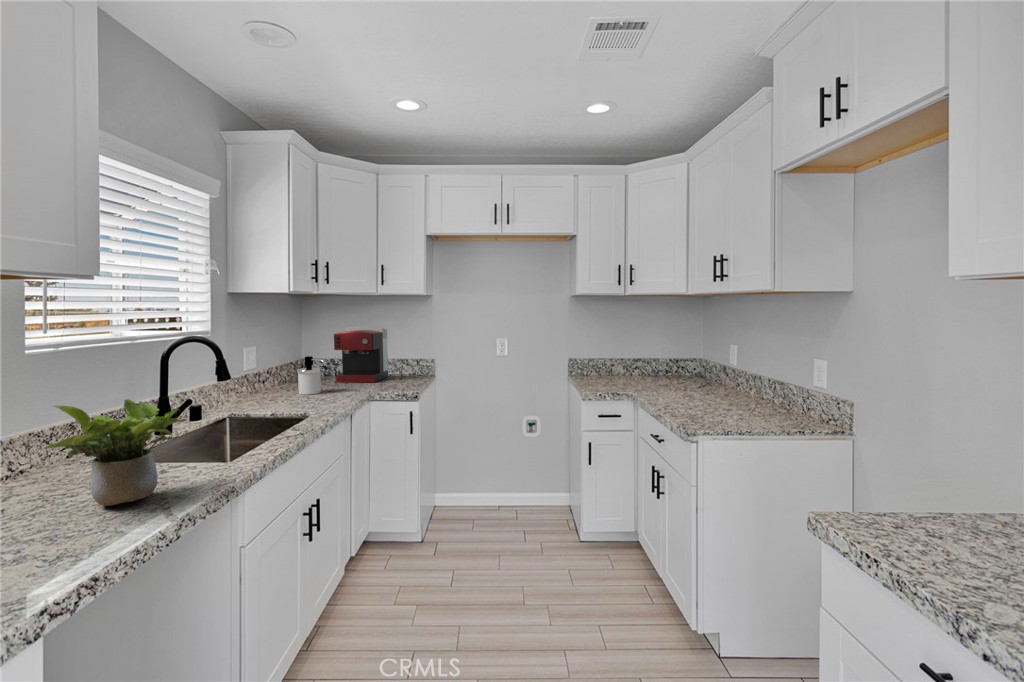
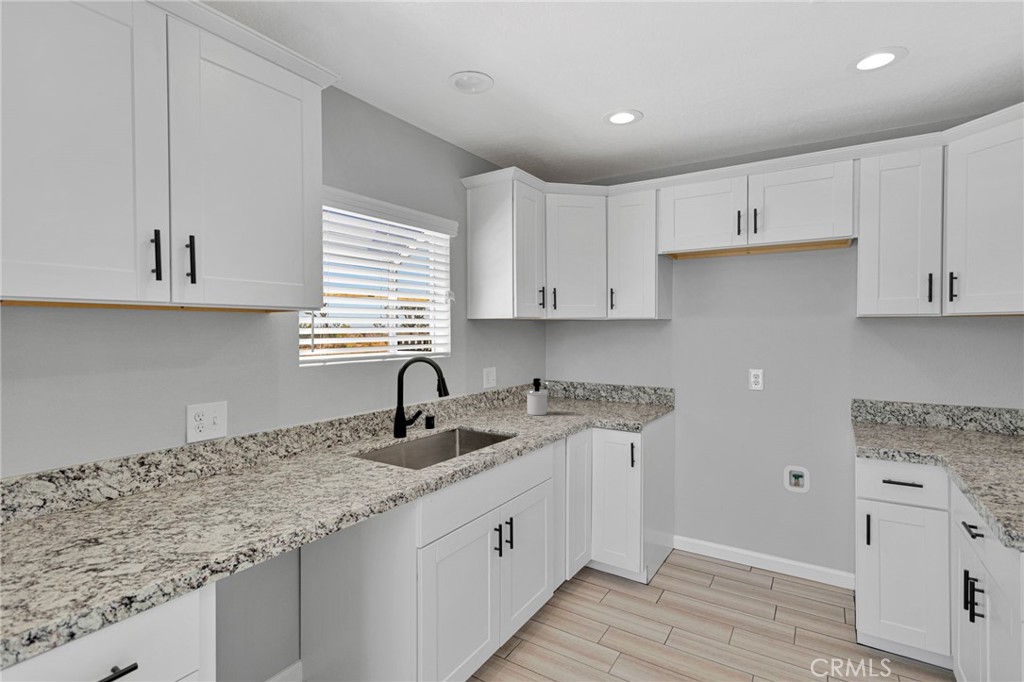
coffee maker: present [334,326,388,383] -> none [569,349,625,408]
potted plant: present [44,399,186,506] -> none [270,408,374,493]

